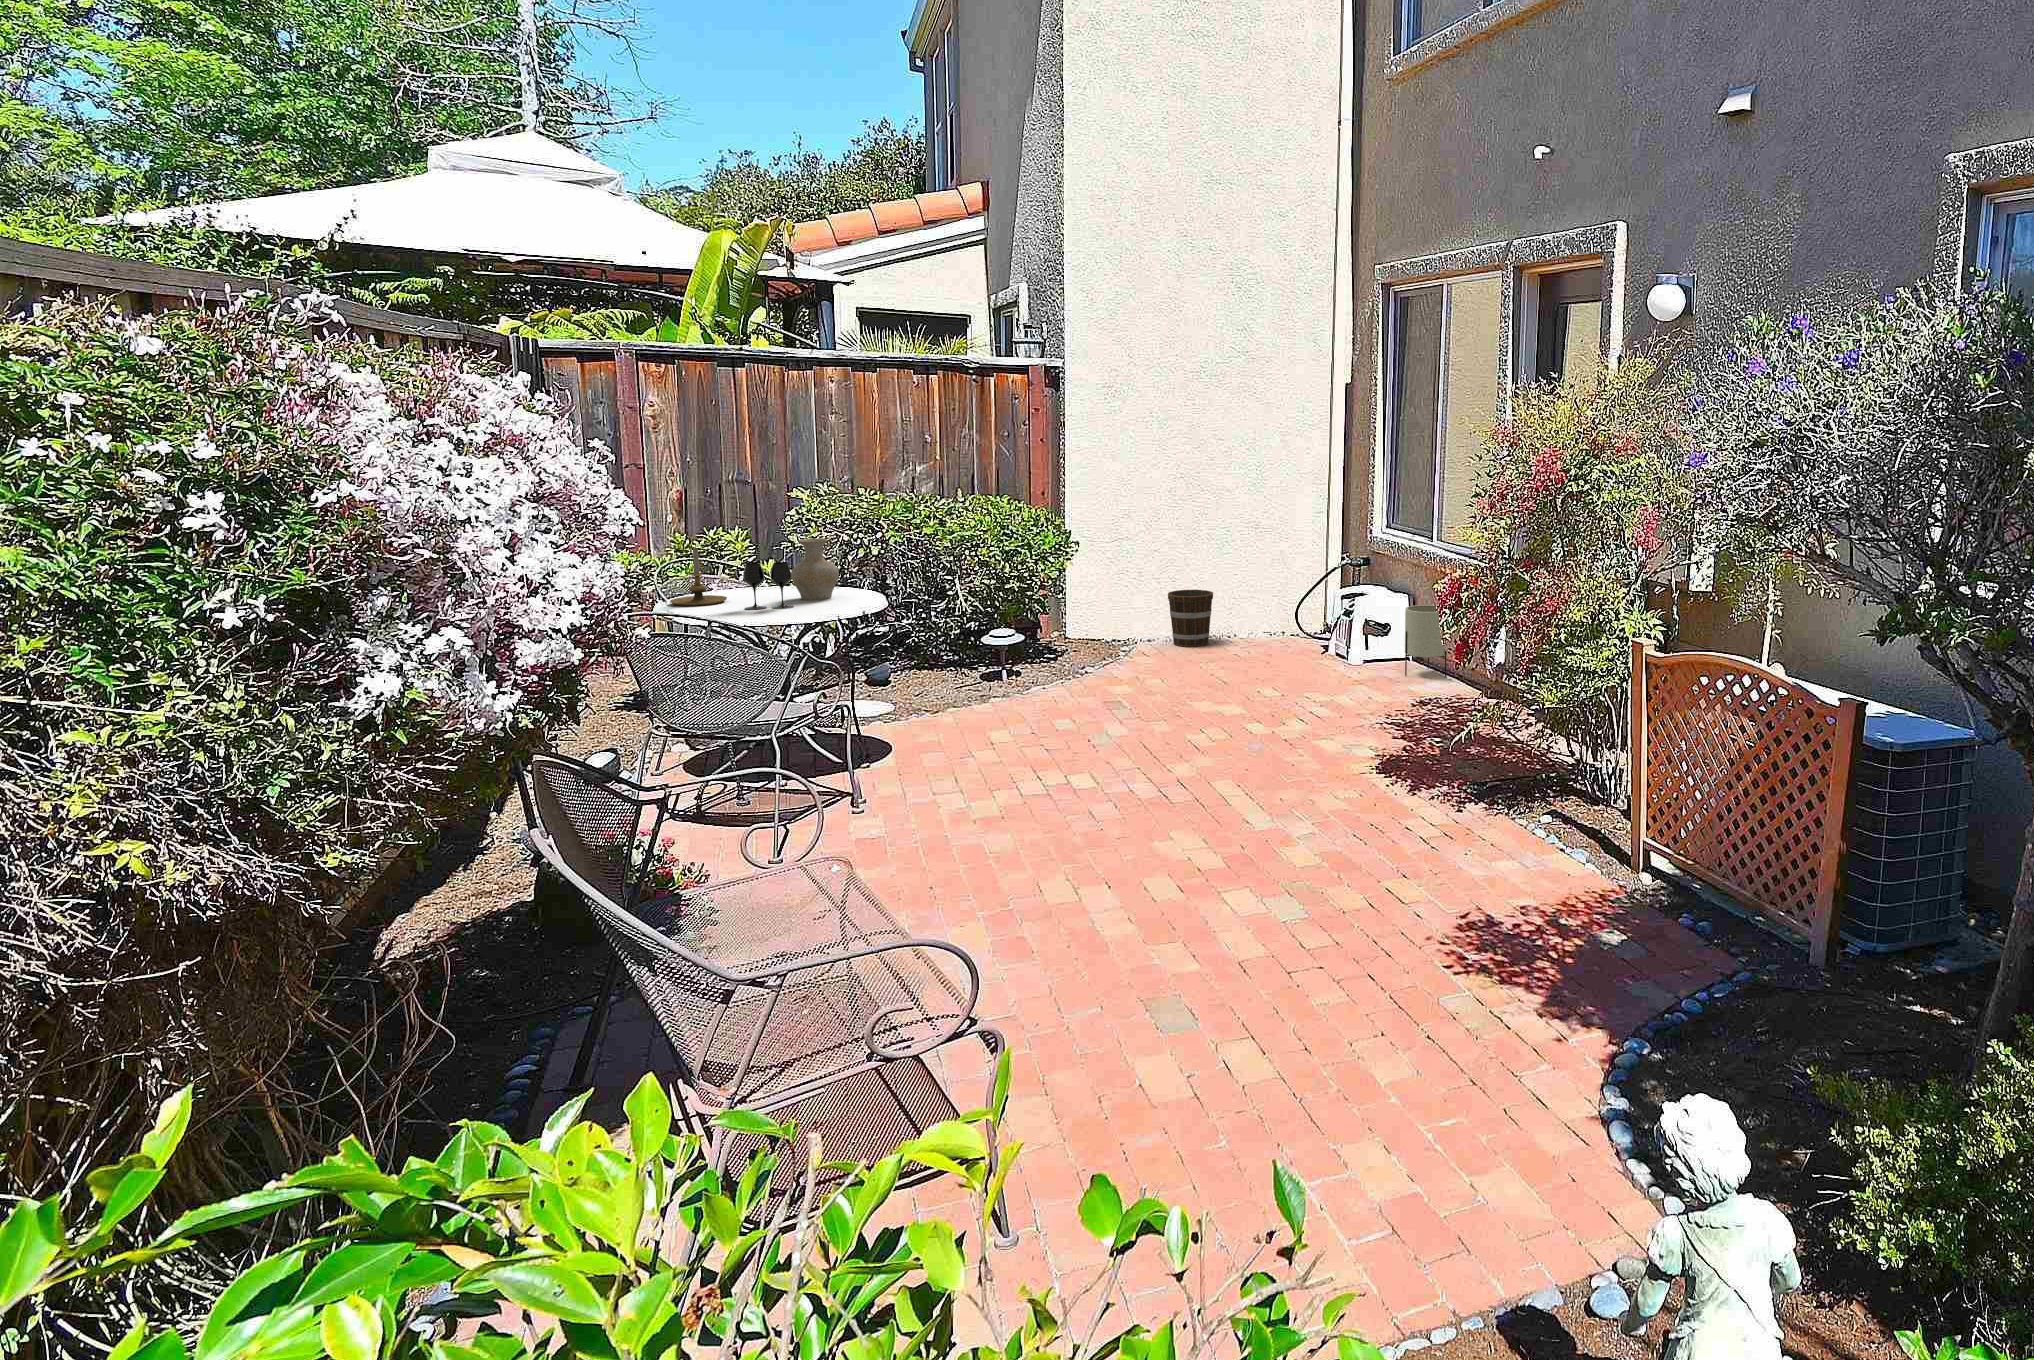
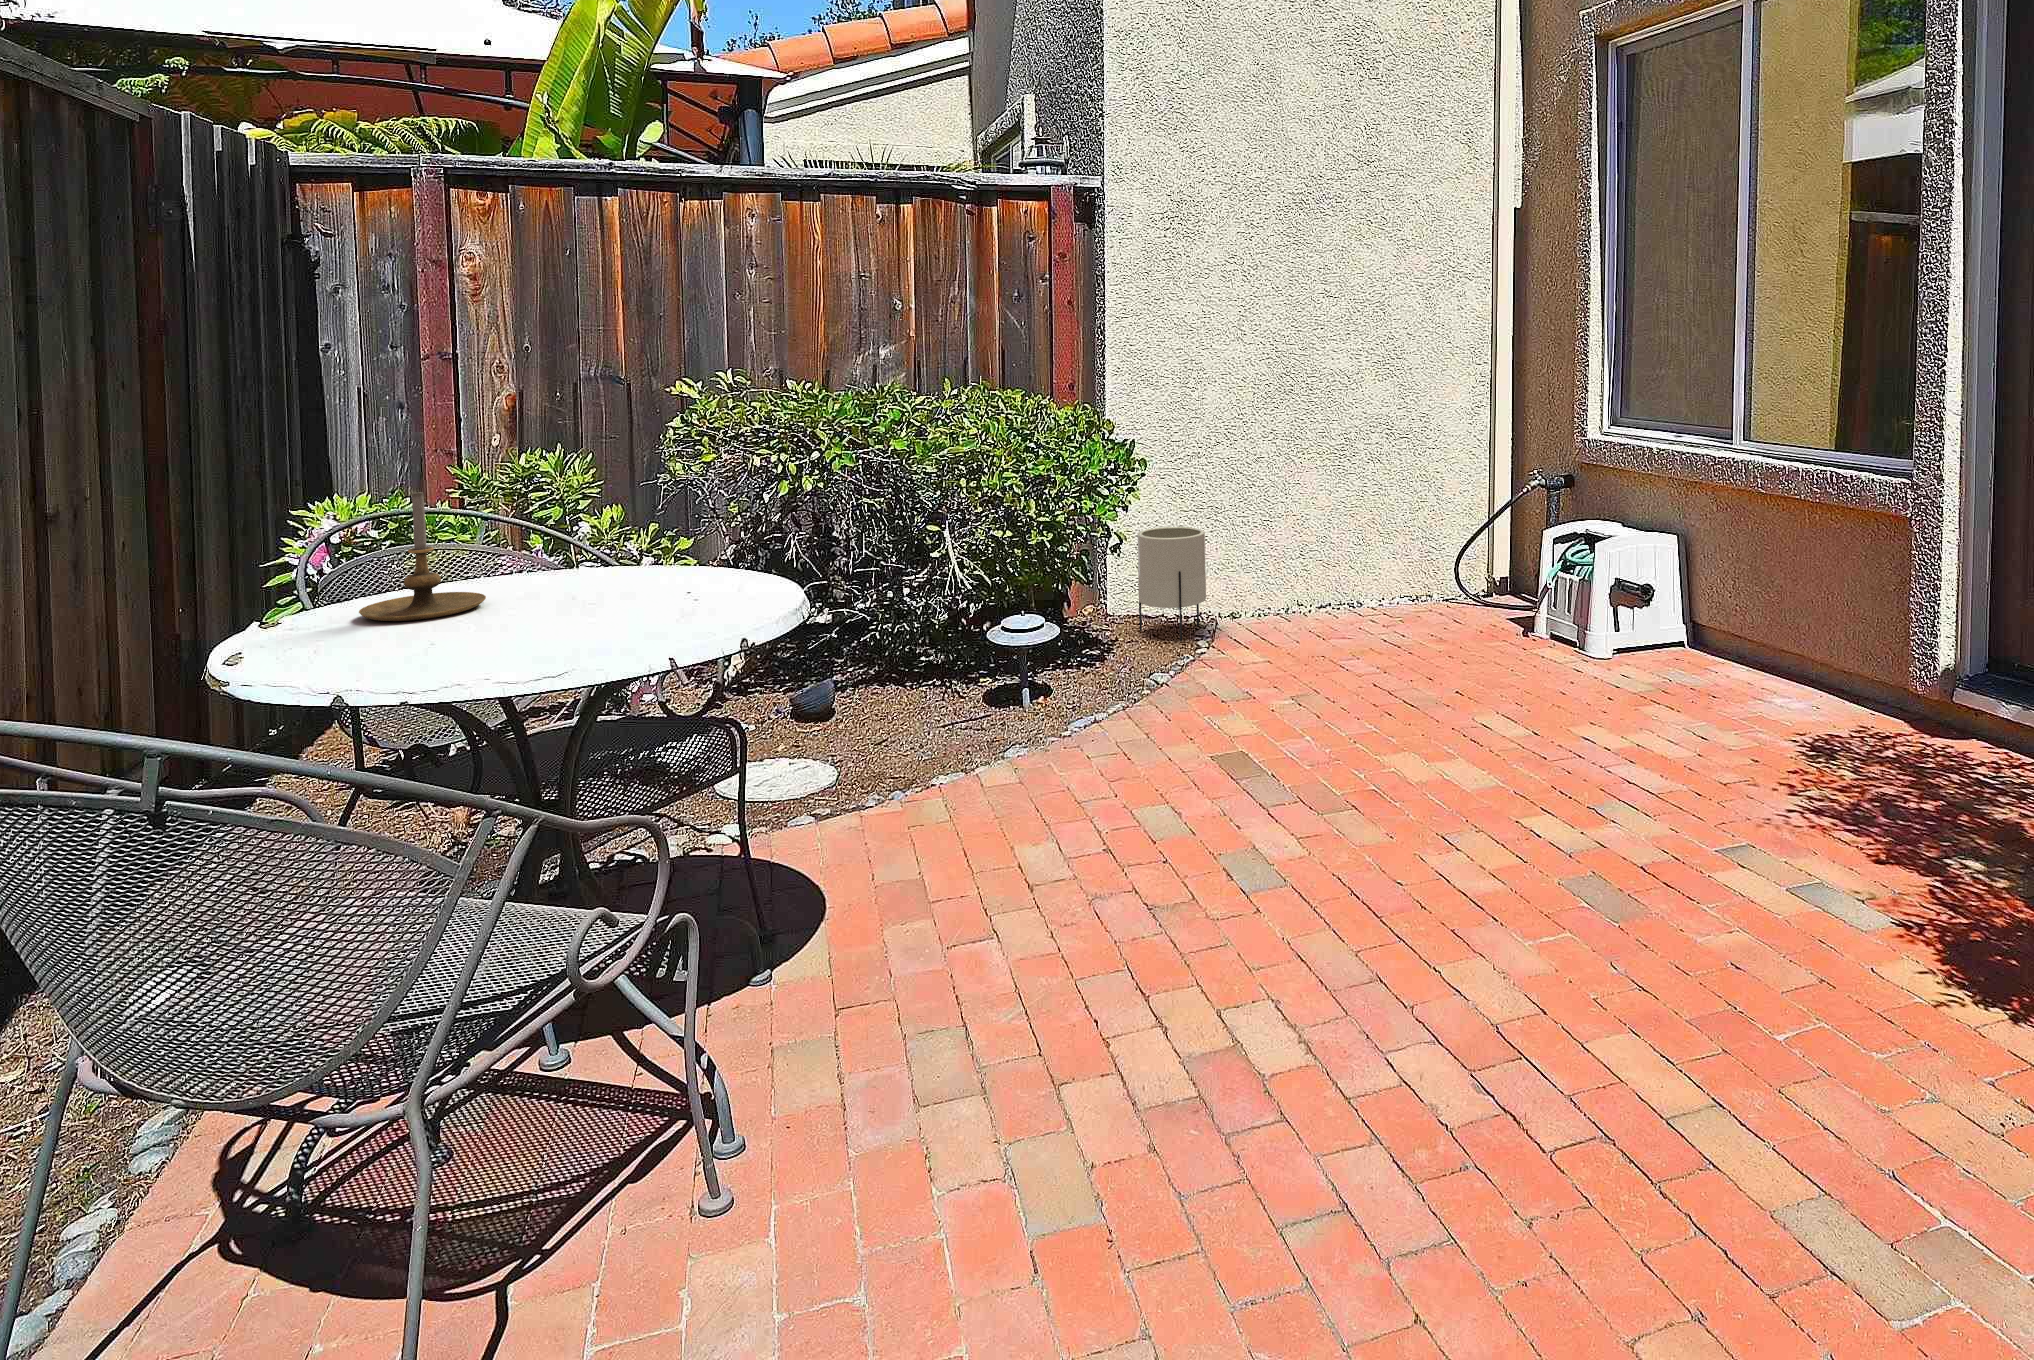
vase: present [791,539,839,600] -> none [619,466,719,600]
wine glass: present [743,562,794,610] -> none [499,521,611,633]
bucket: present [1168,590,1213,647] -> none [1265,533,1337,628]
planter: present [1405,605,1447,677] -> present [1138,527,1206,641]

